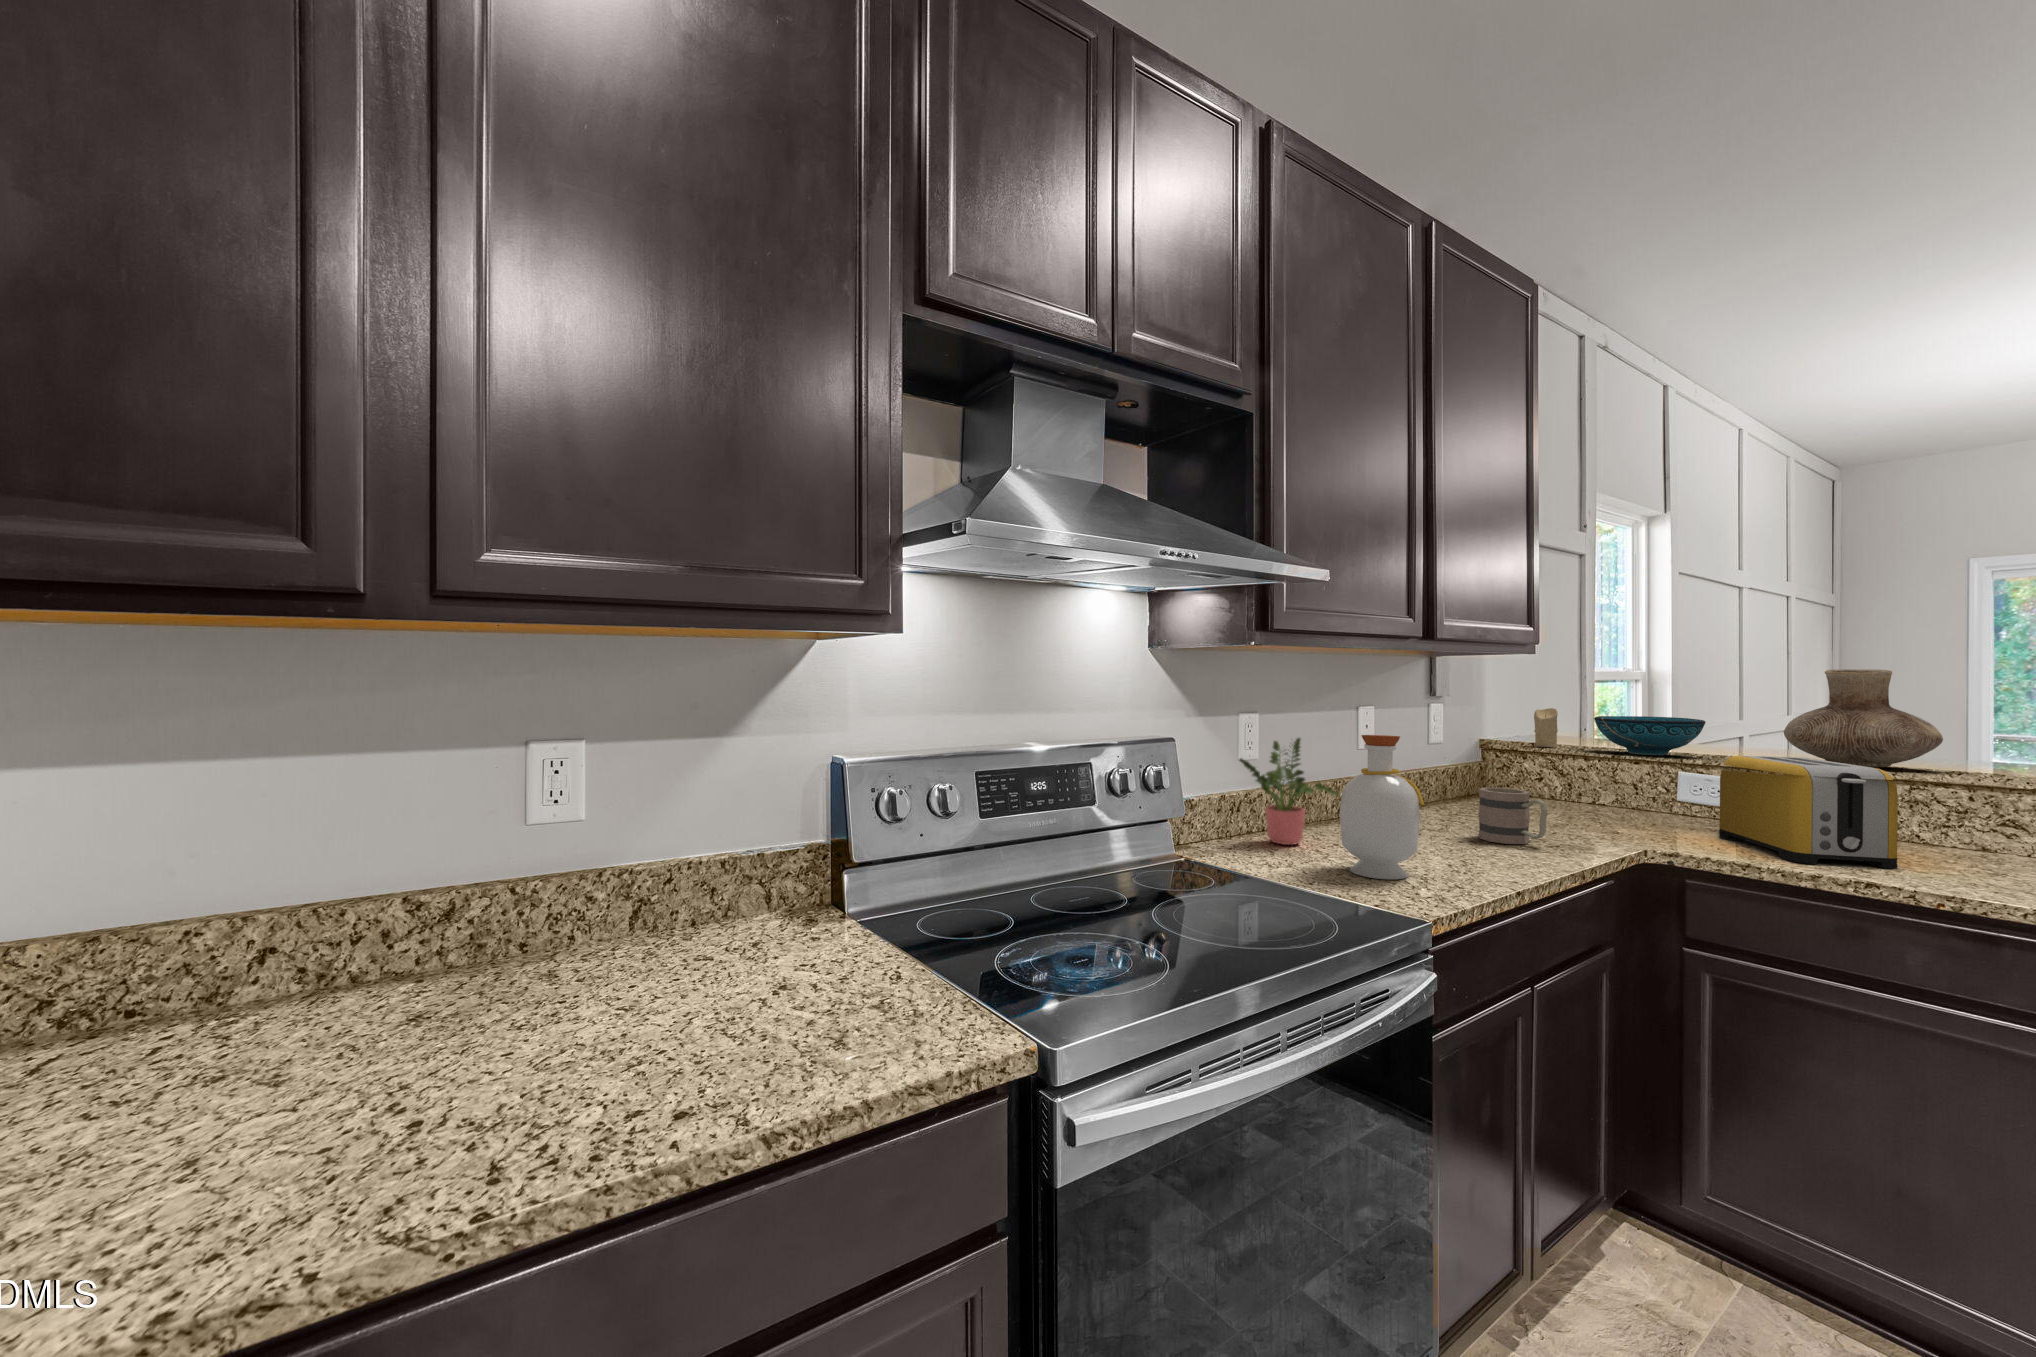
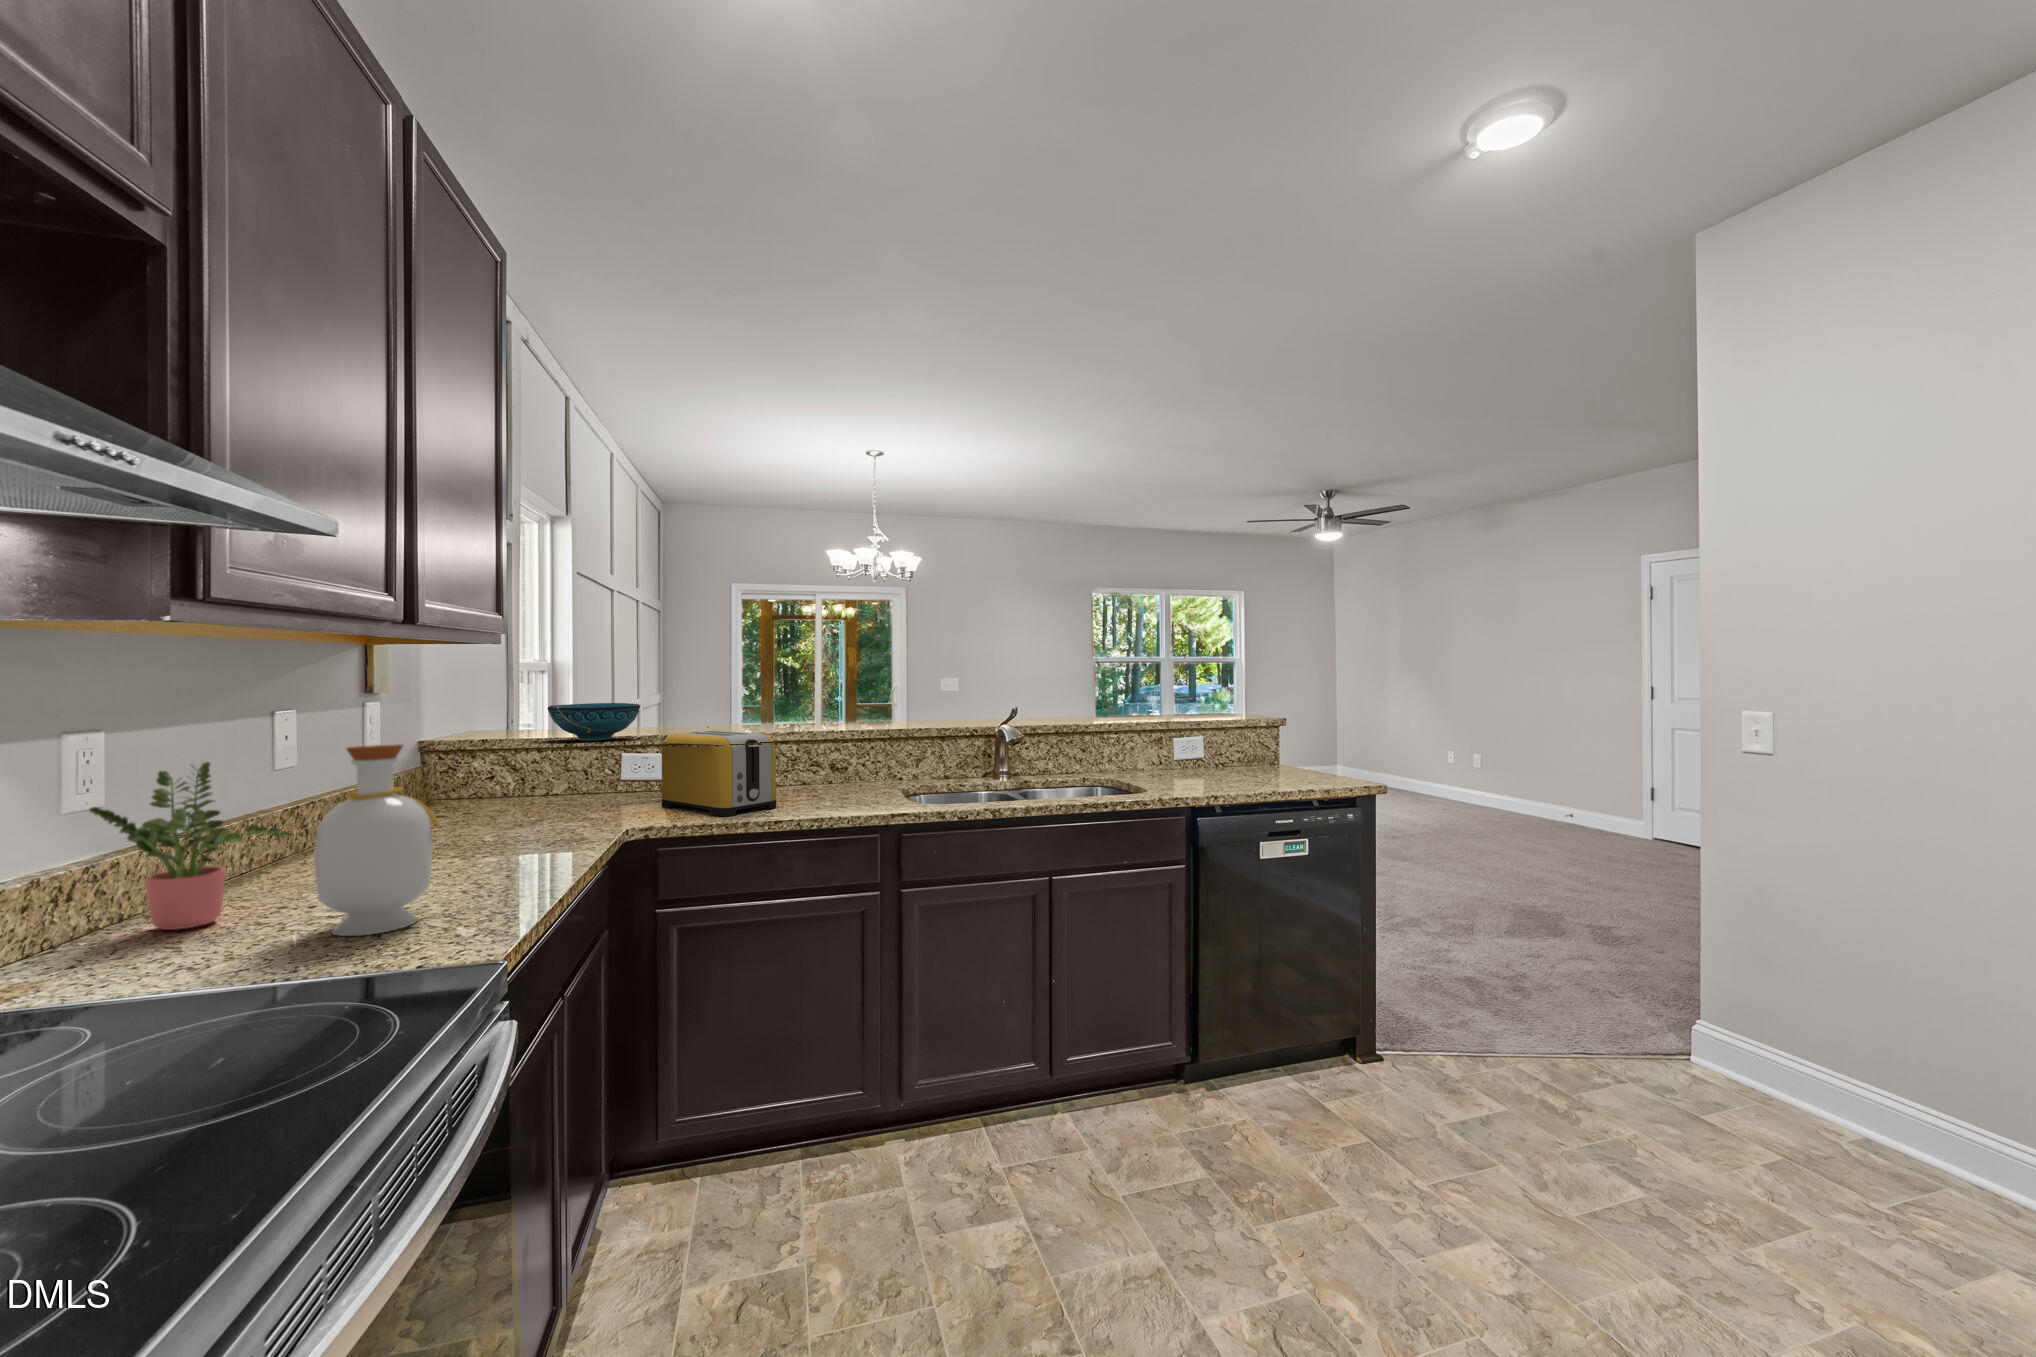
vase: present [1784,669,1943,767] -> none [691,658,780,734]
candle: present [1534,708,1558,747] -> none [484,700,510,742]
mug: present [1478,788,1548,844] -> none [460,791,539,855]

